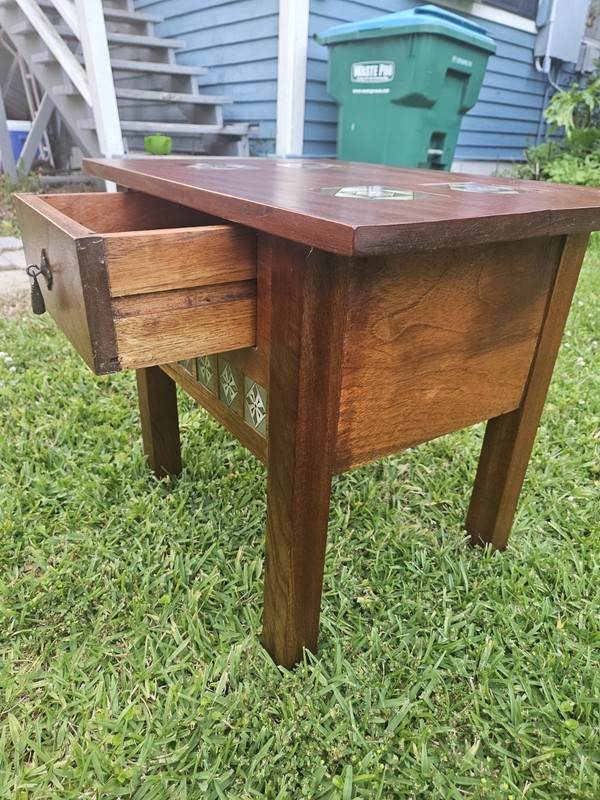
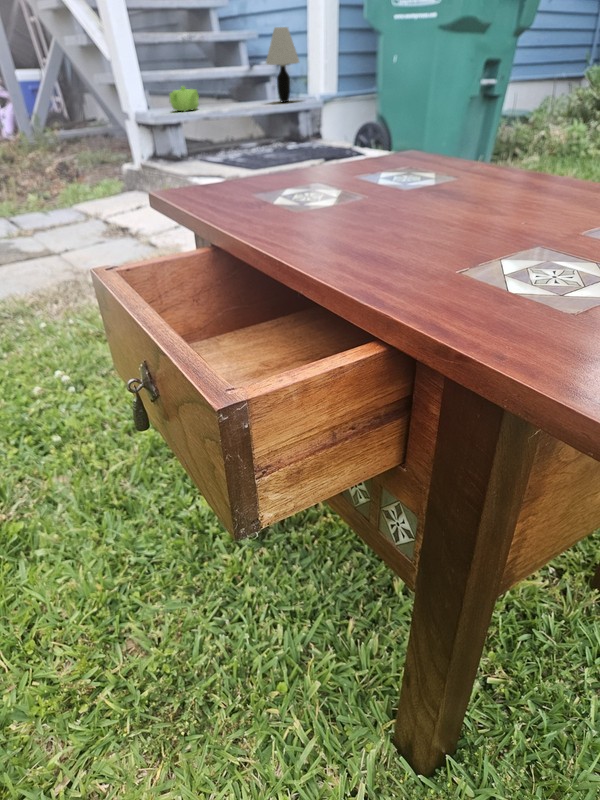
table lamp: none [235,90,266,155] -> present [266,27,299,102]

